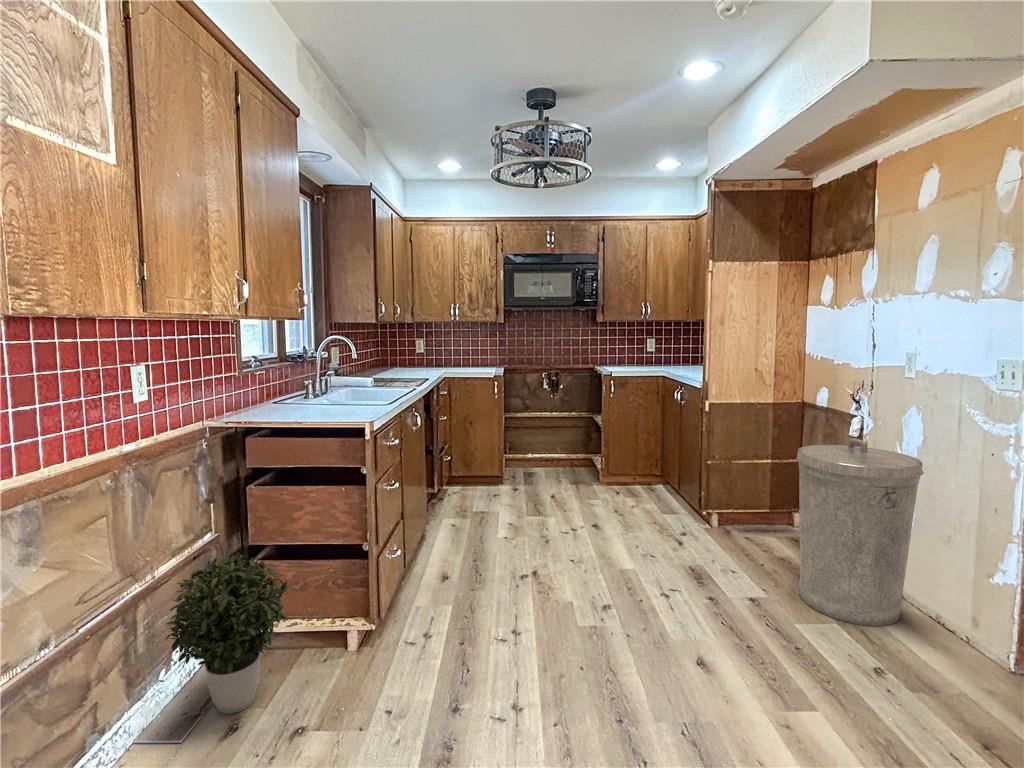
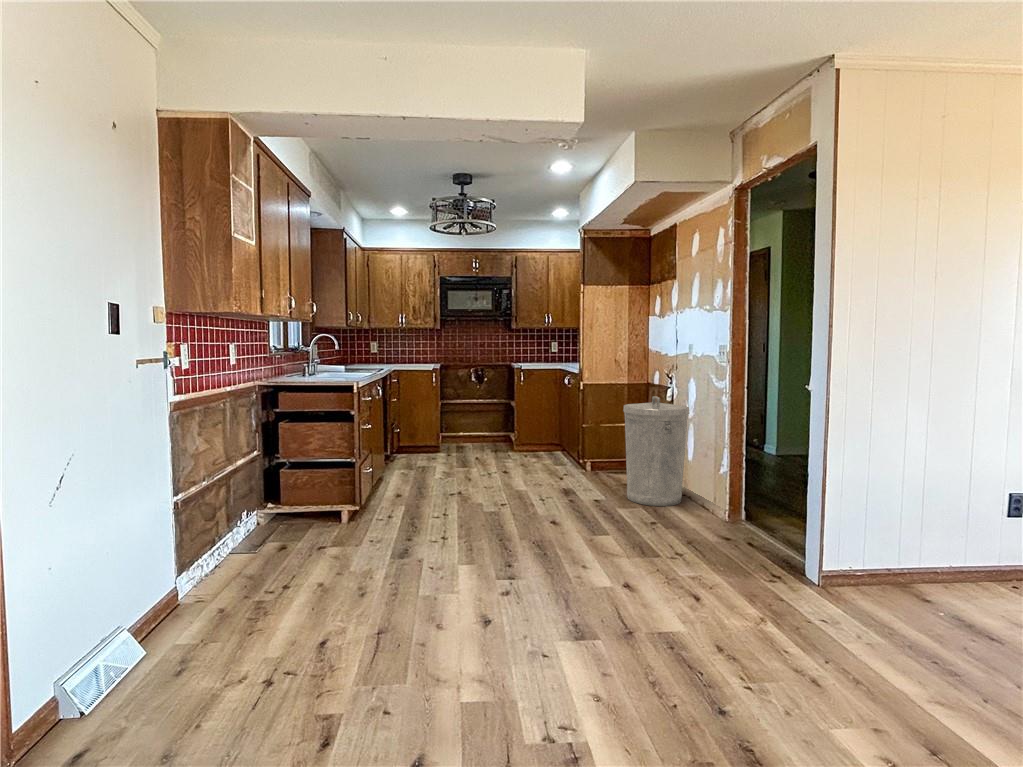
potted plant: present [165,553,288,714] -> none [243,455,310,547]

